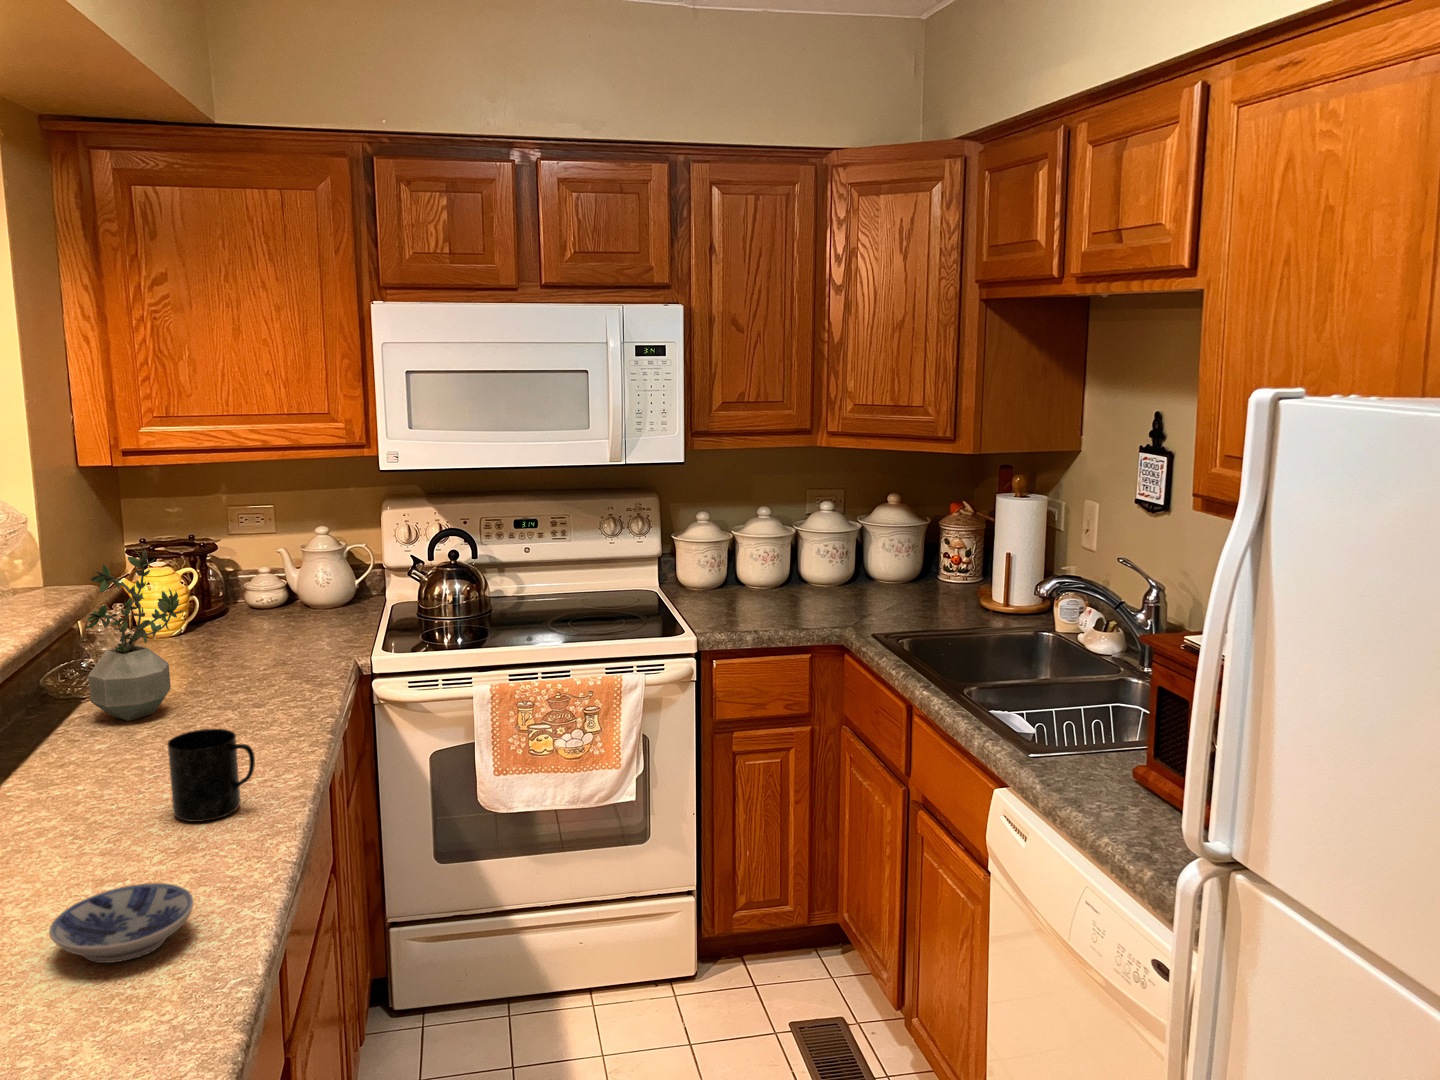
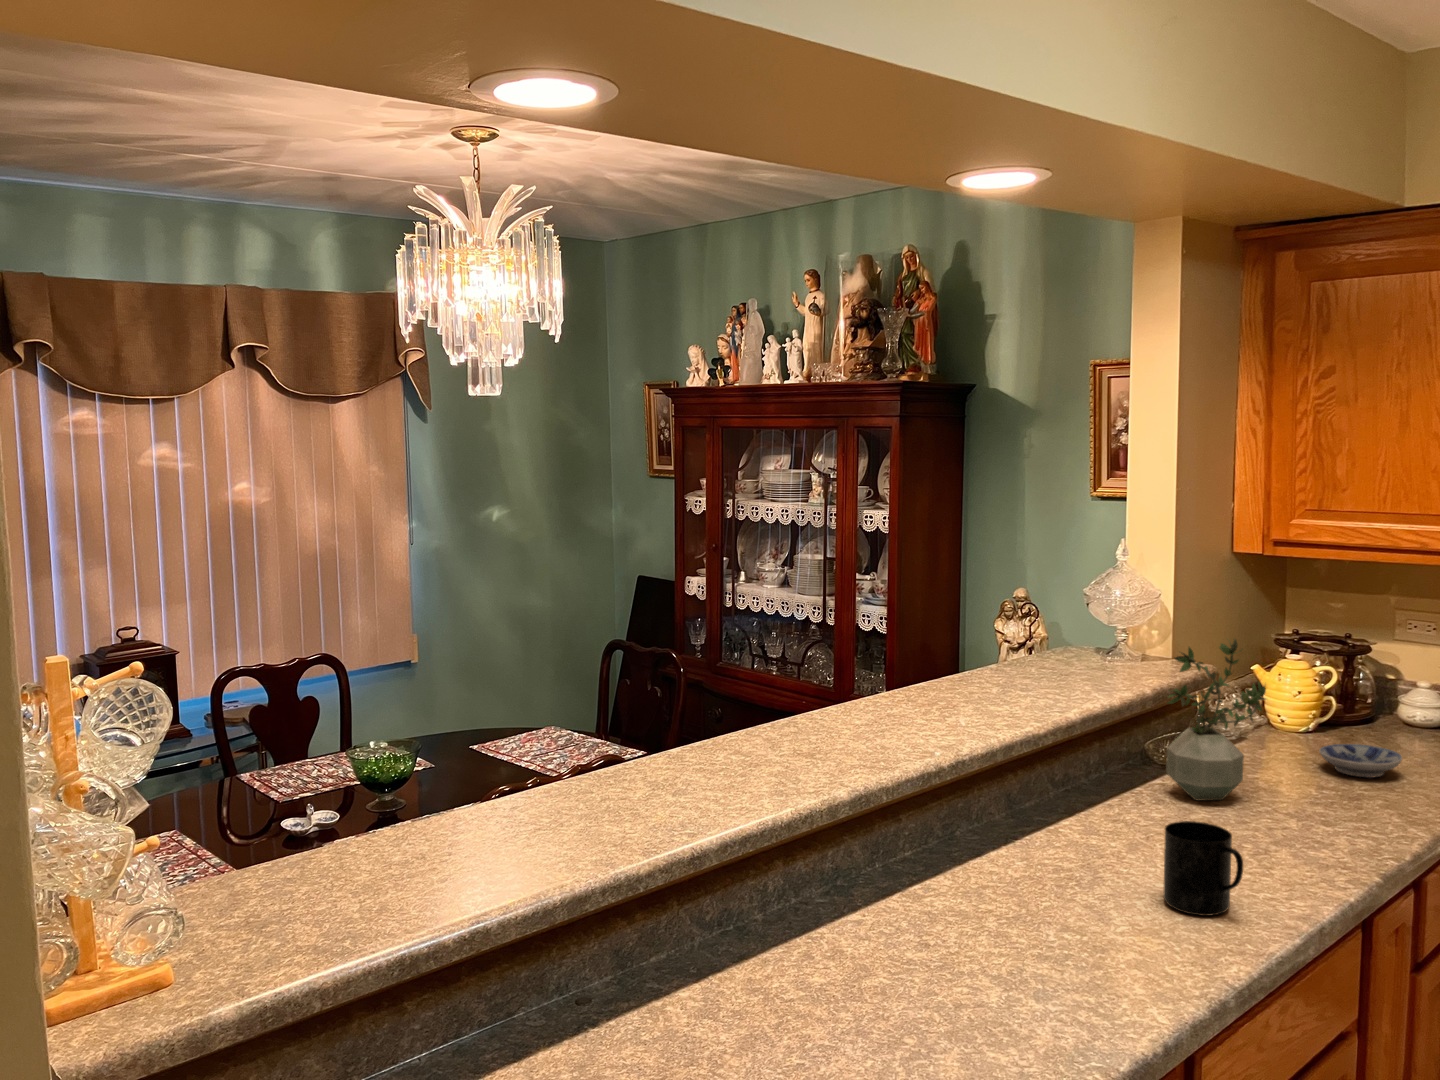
bowl: present [49,883,194,963] -> present [1319,744,1402,778]

